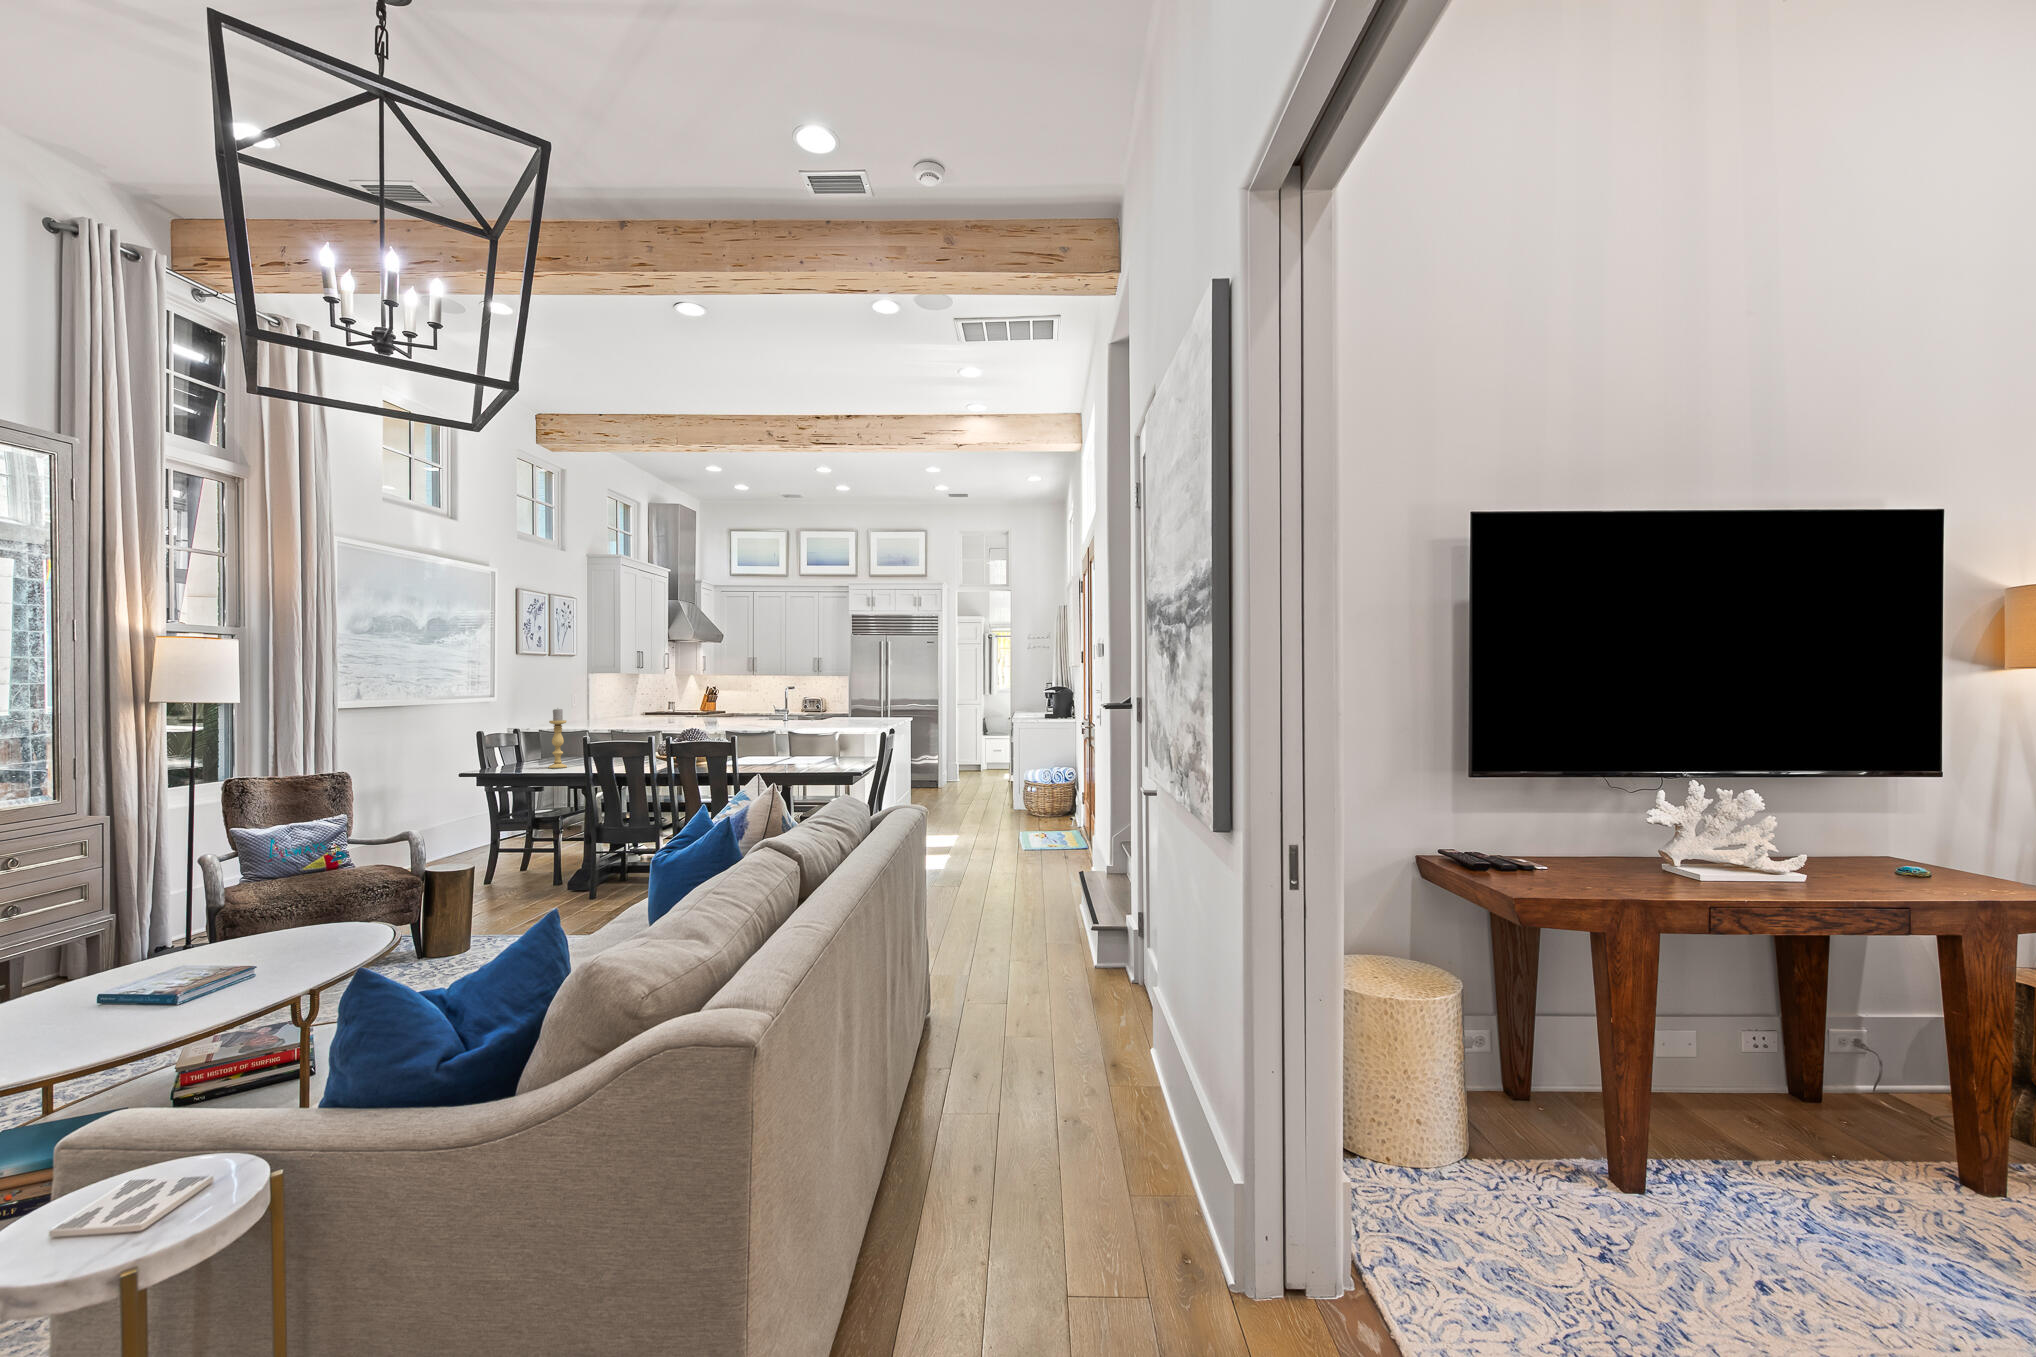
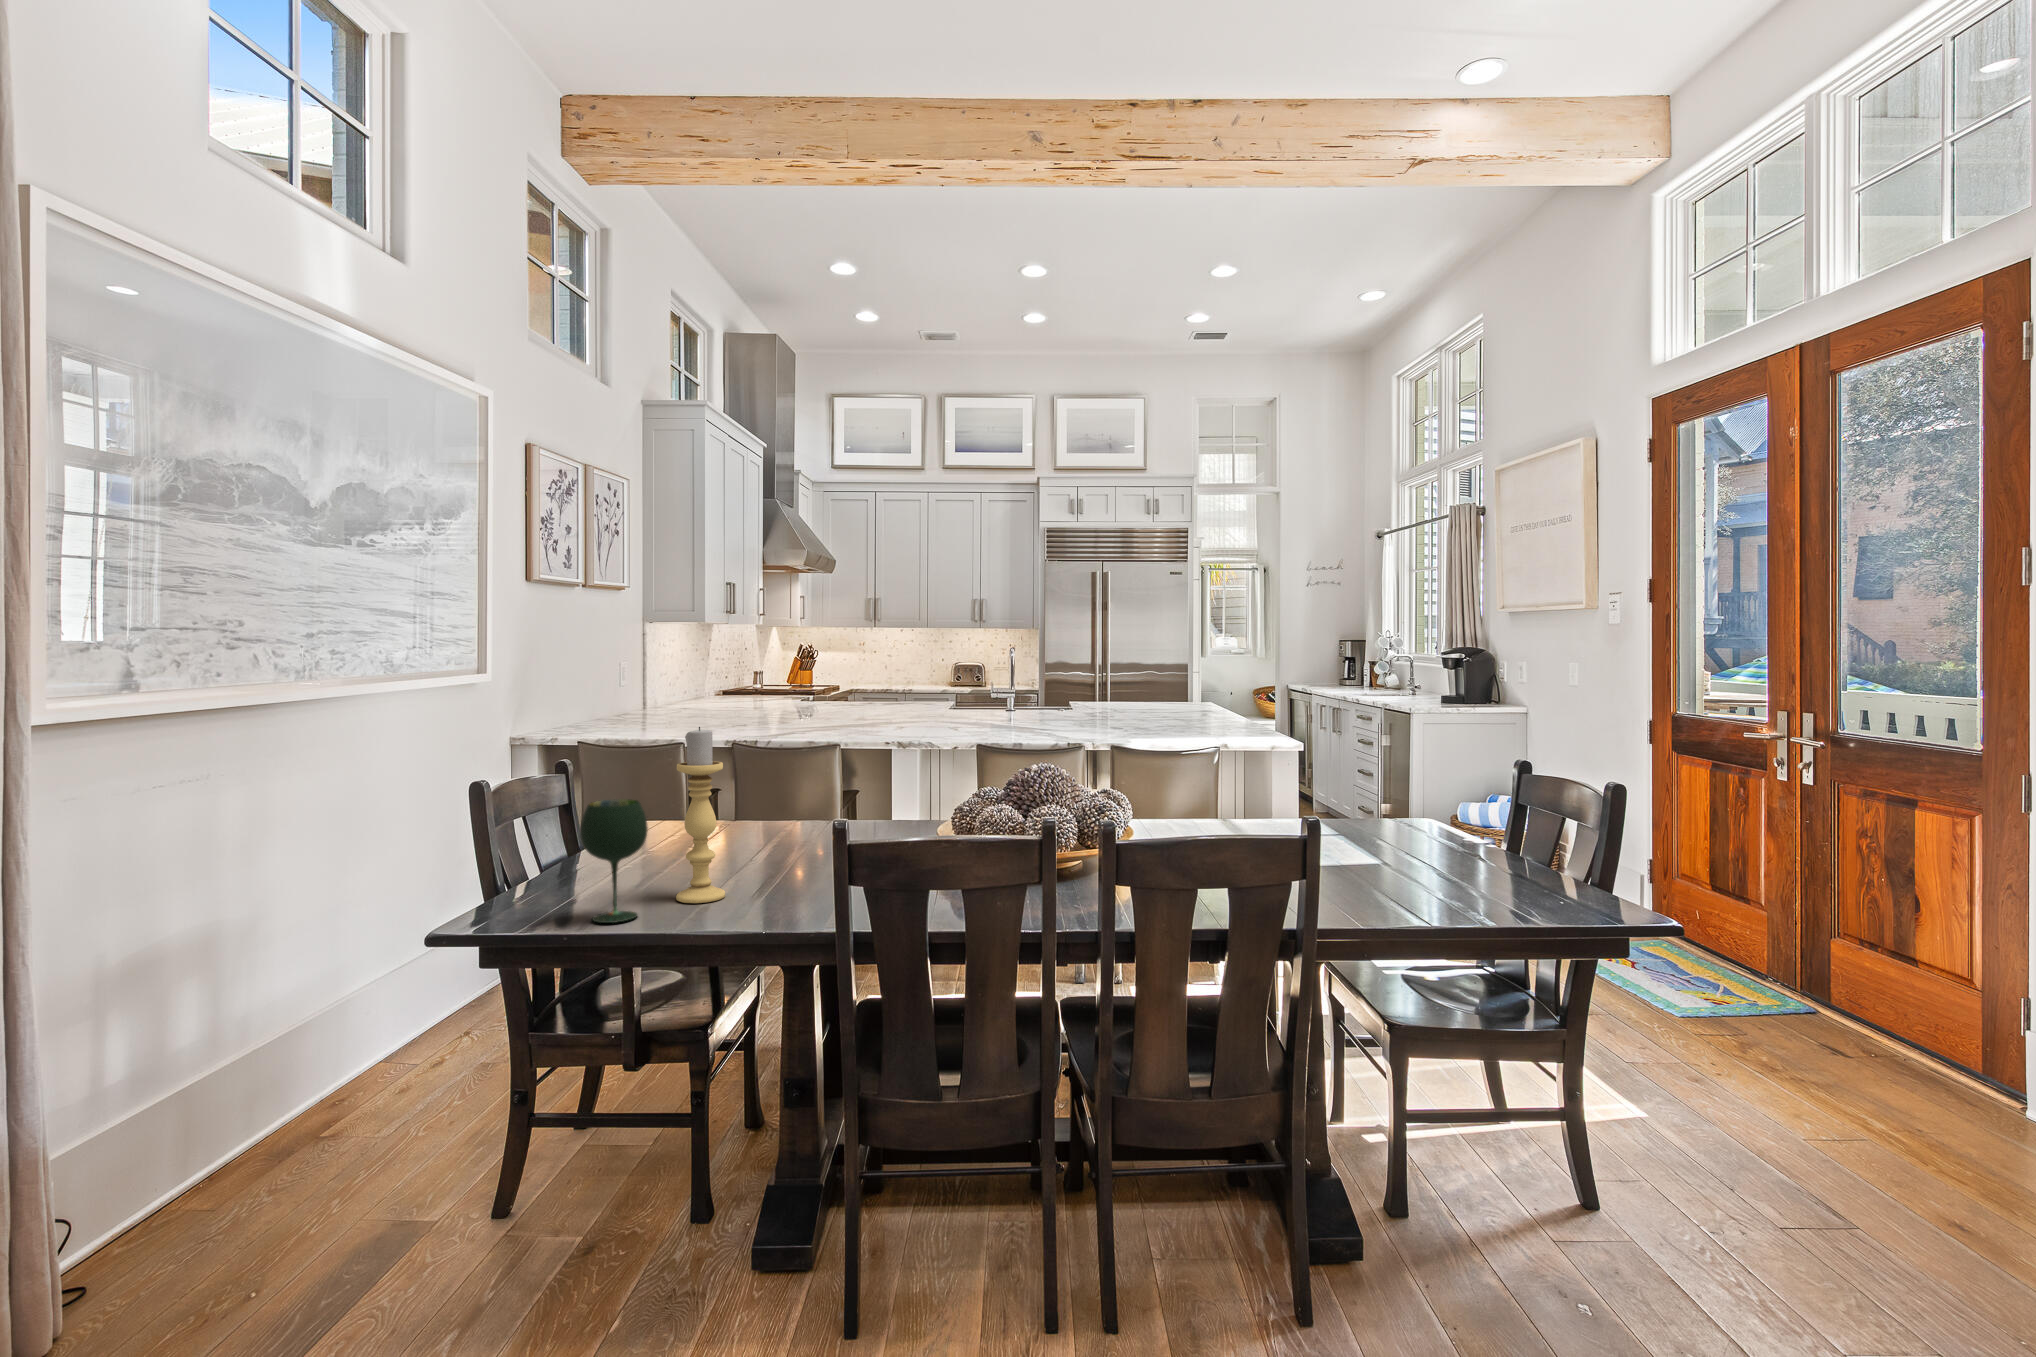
wine glass: none [512,731,536,771] -> present [580,799,648,923]

